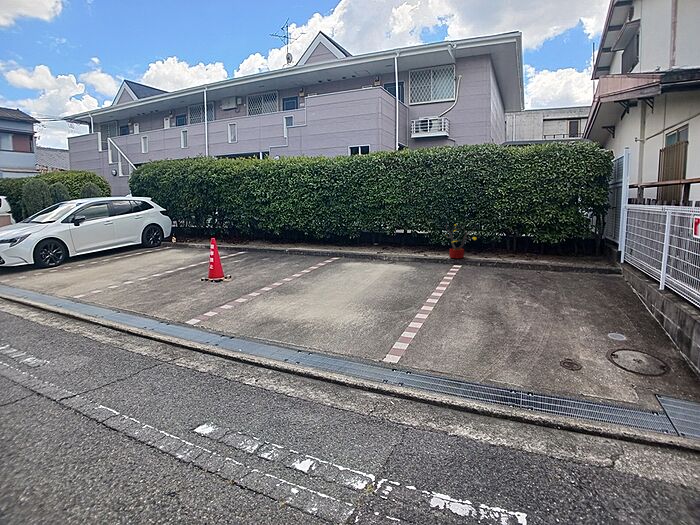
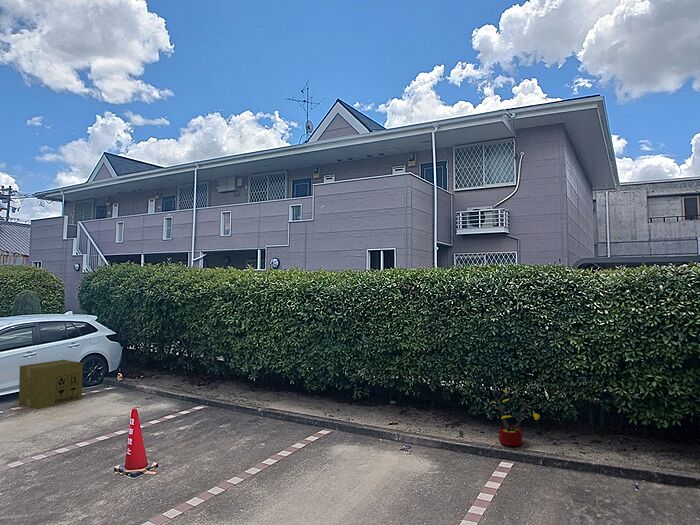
cardboard box: none [103,226,153,257] -> present [19,360,82,409]

